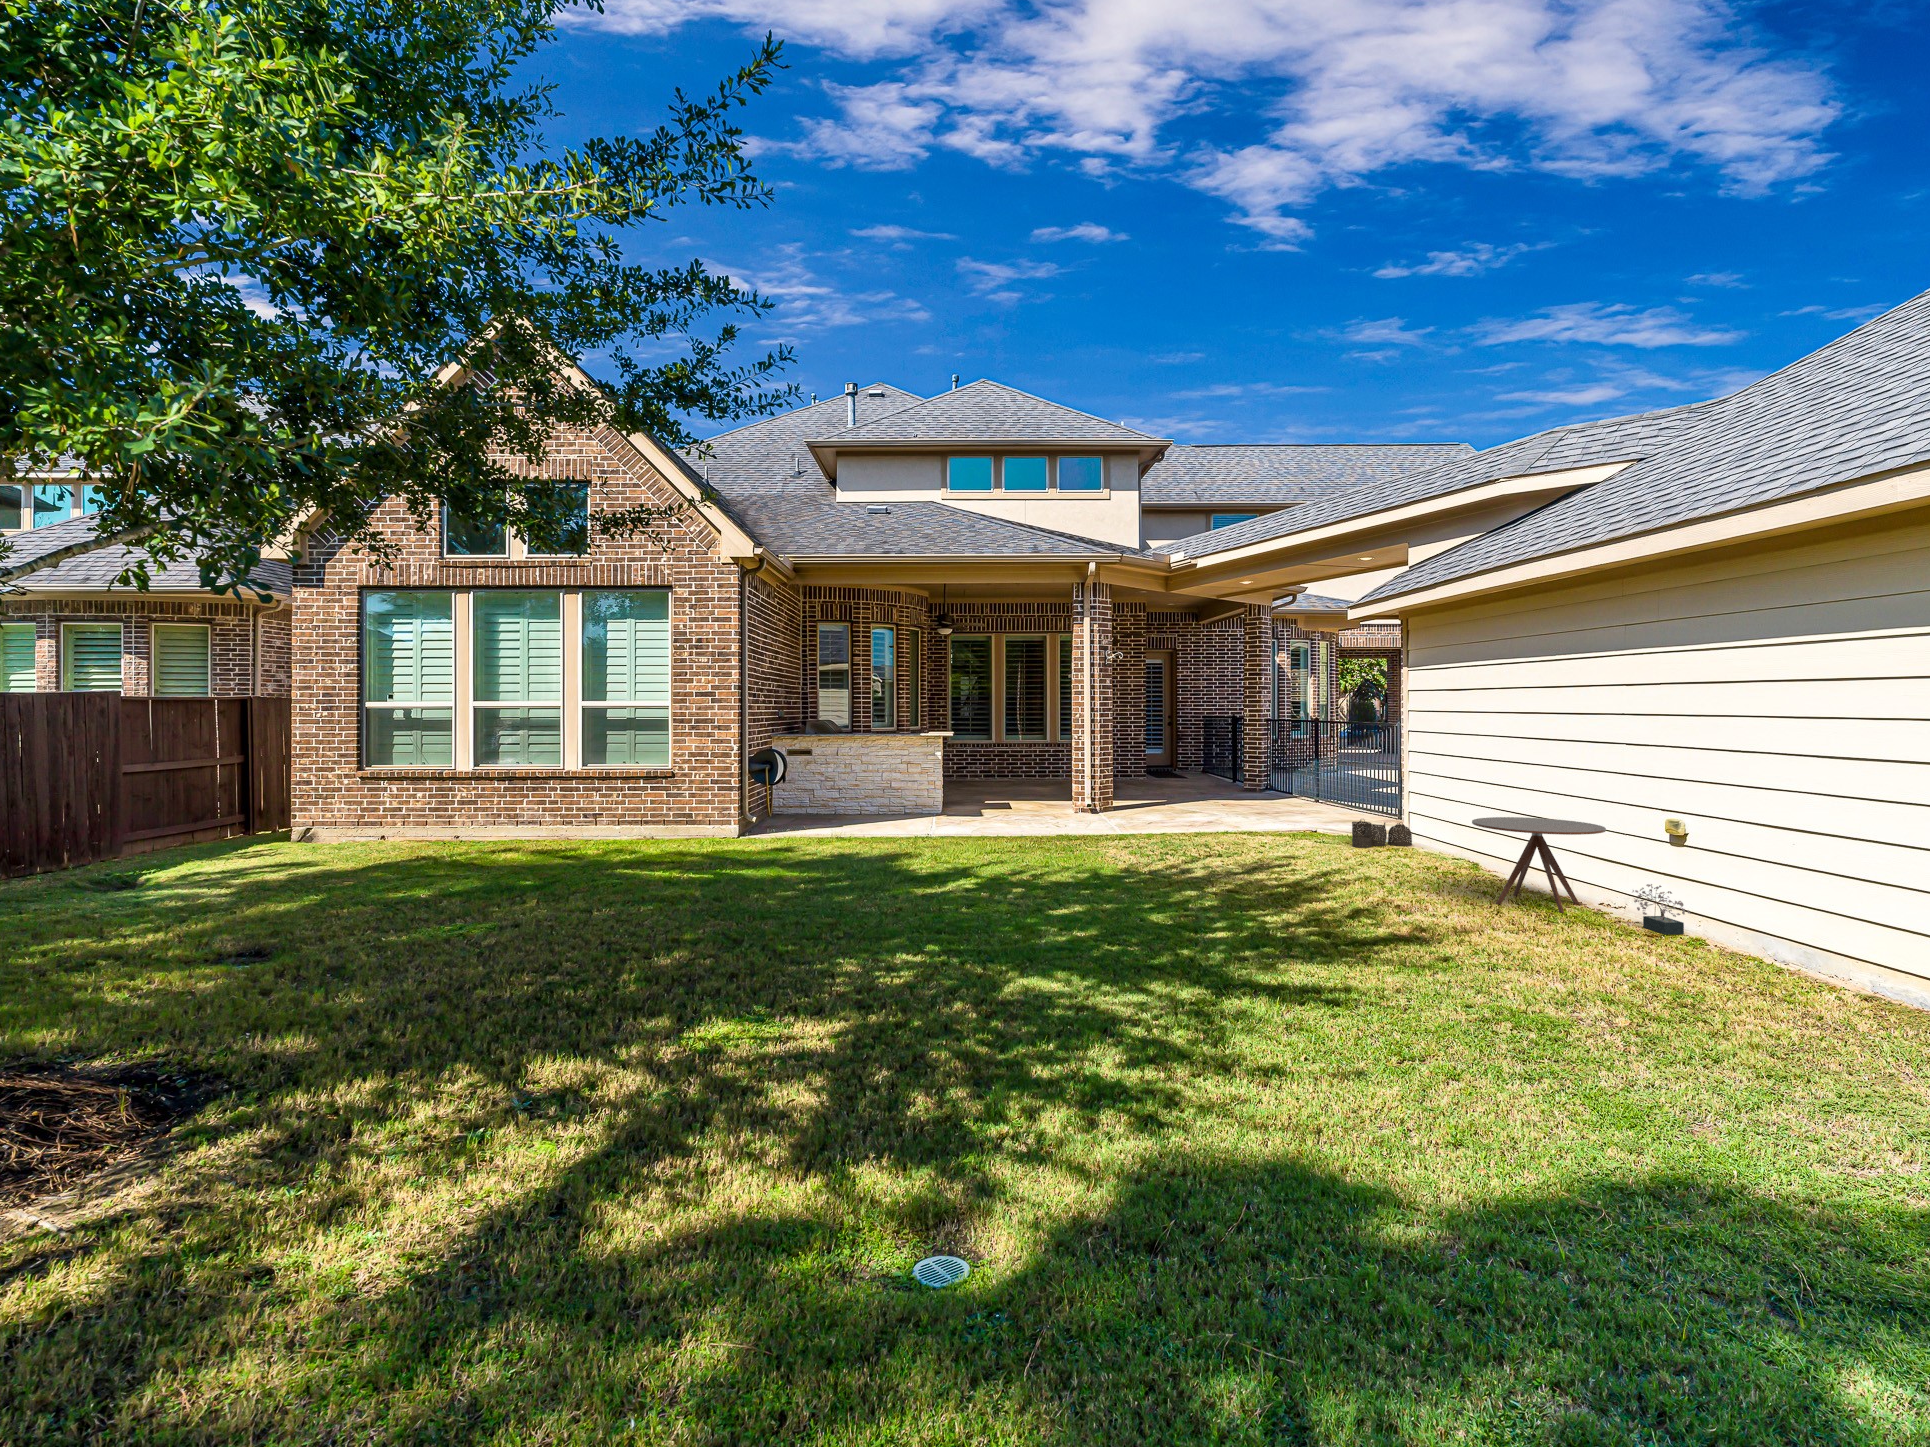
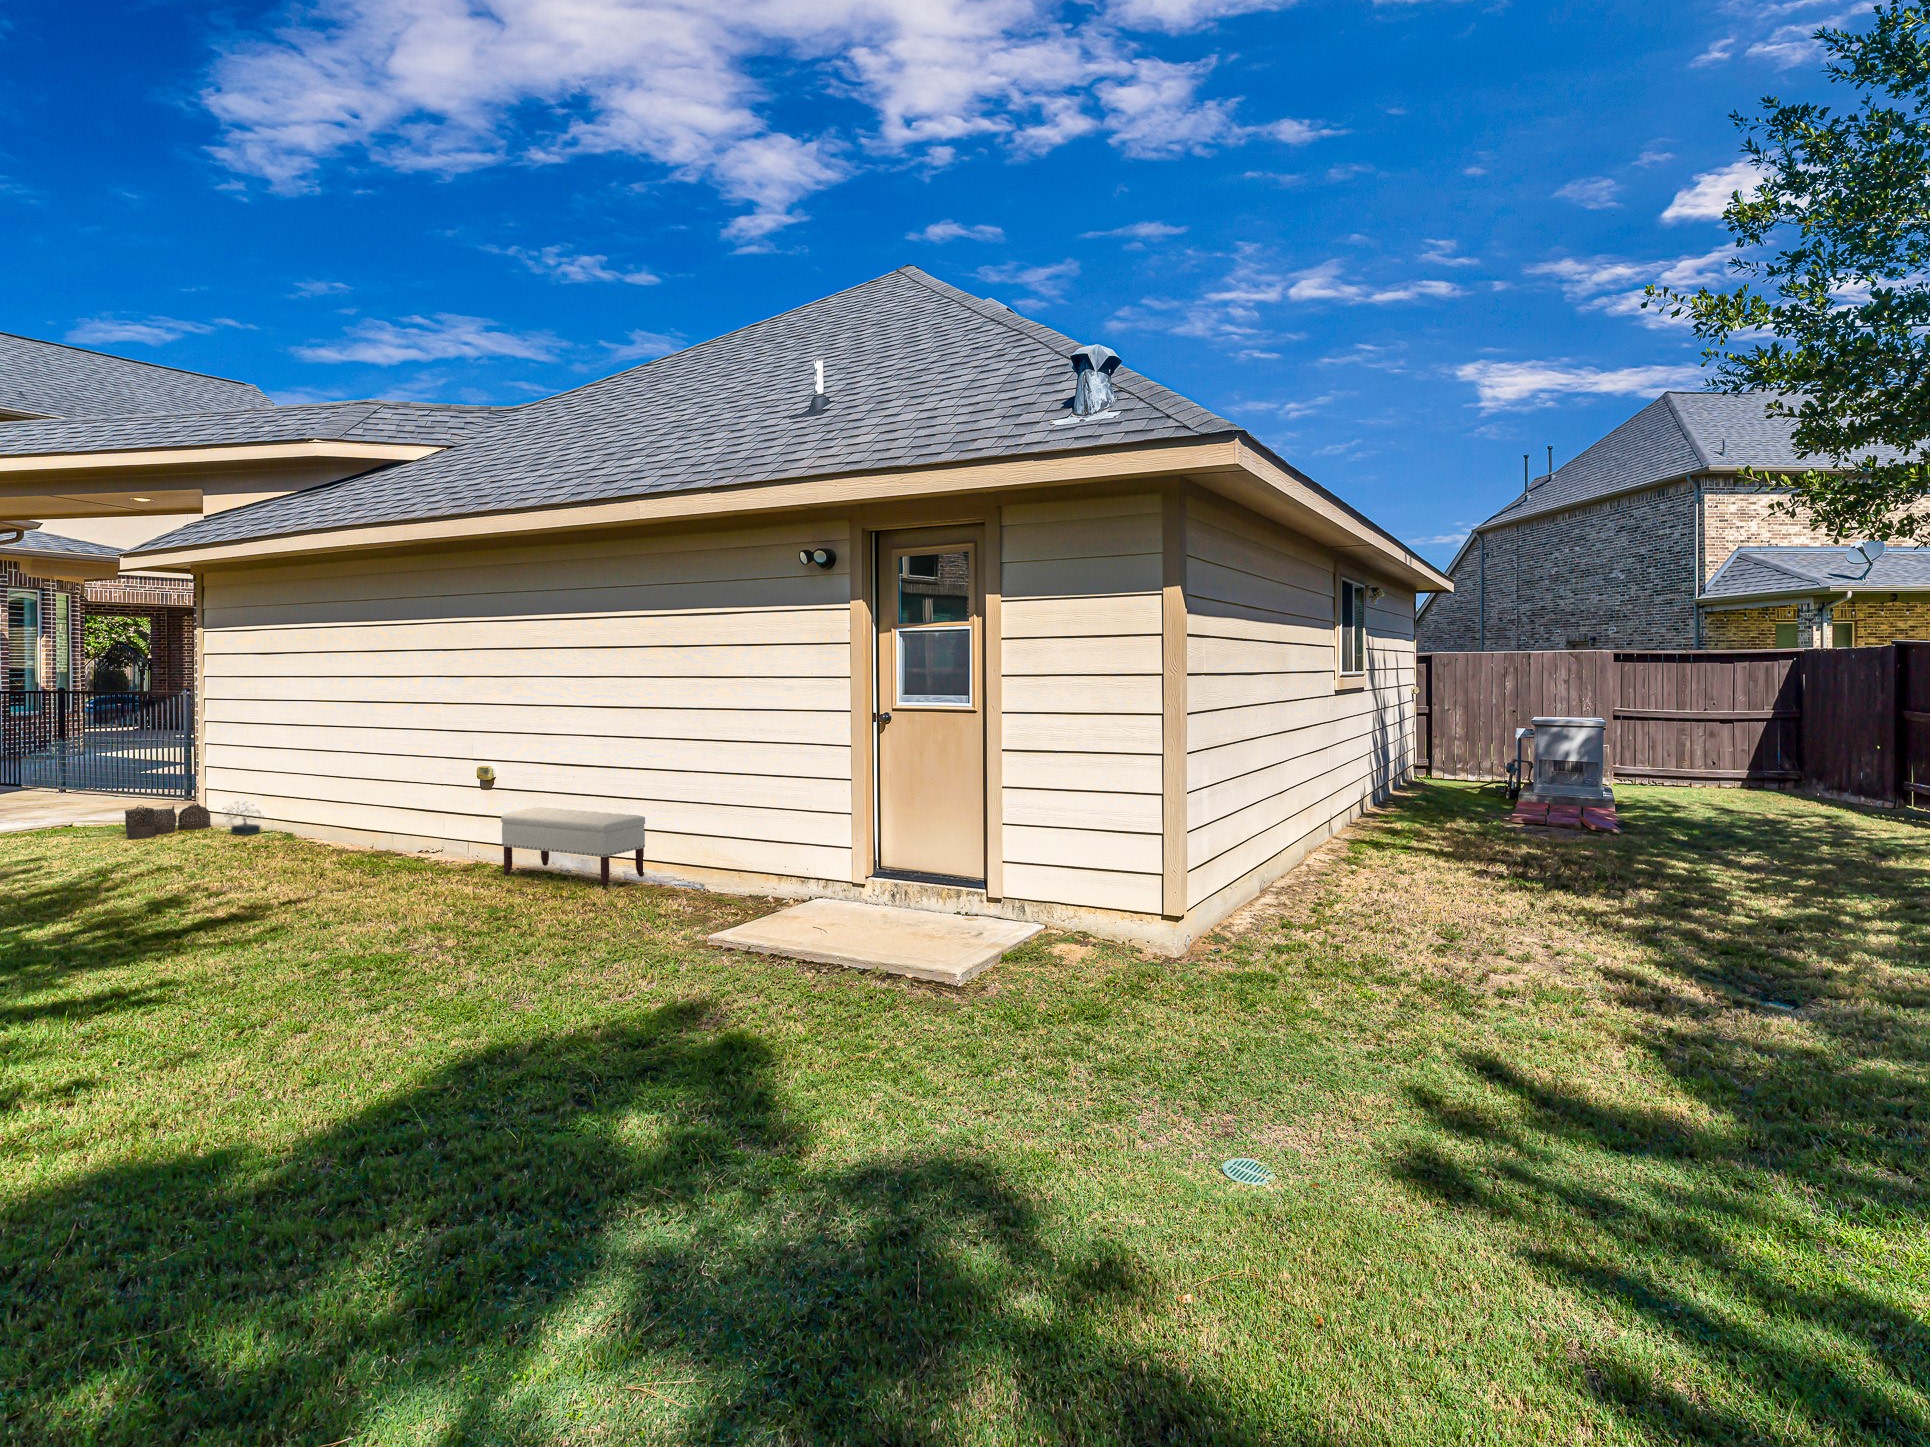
round table: present [1472,817,1606,913] -> none [293,778,429,869]
bench: none [1690,879,1914,1006] -> present [501,807,645,887]
decorative plant: present [1633,884,1691,934] -> present [223,801,264,835]

